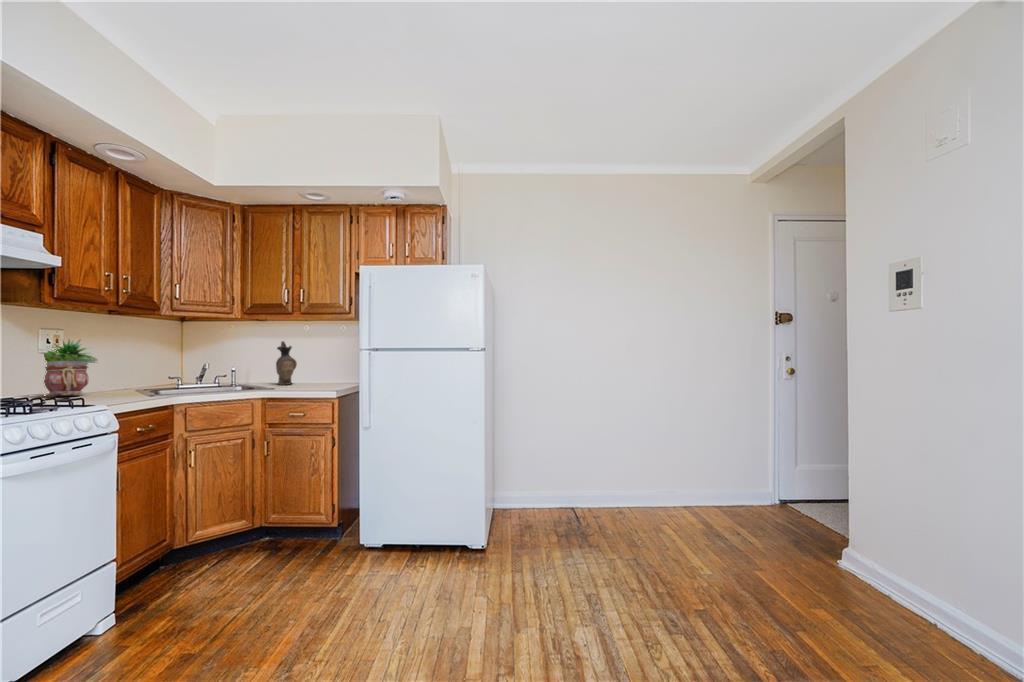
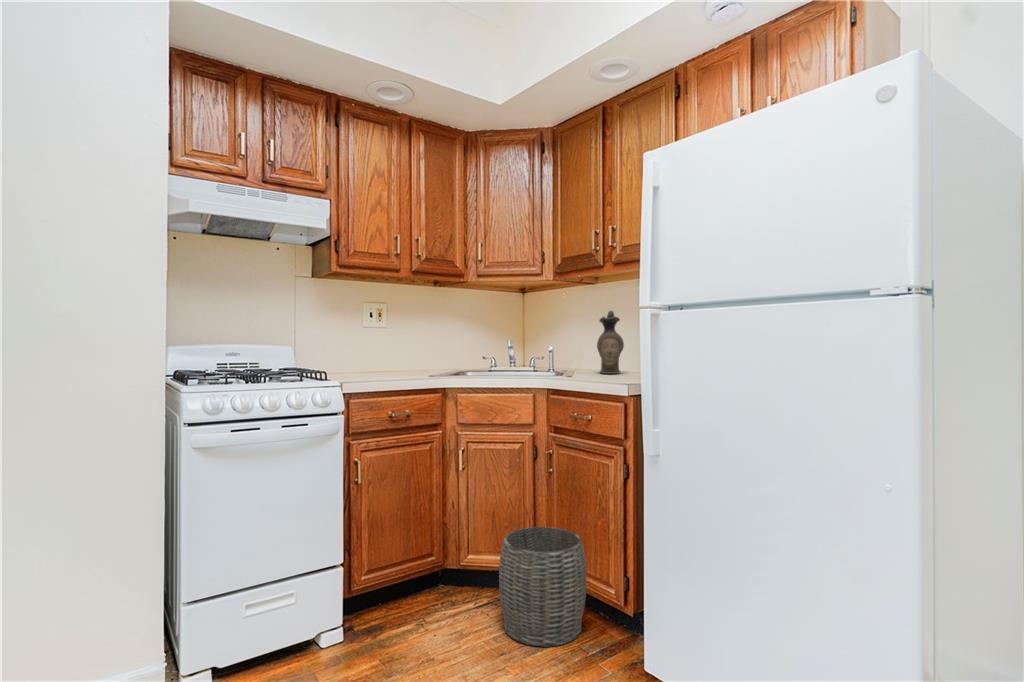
potted plant: present [44,339,97,396] -> none [360,311,411,372]
woven basket: none [241,490,306,568] -> present [499,527,587,647]

